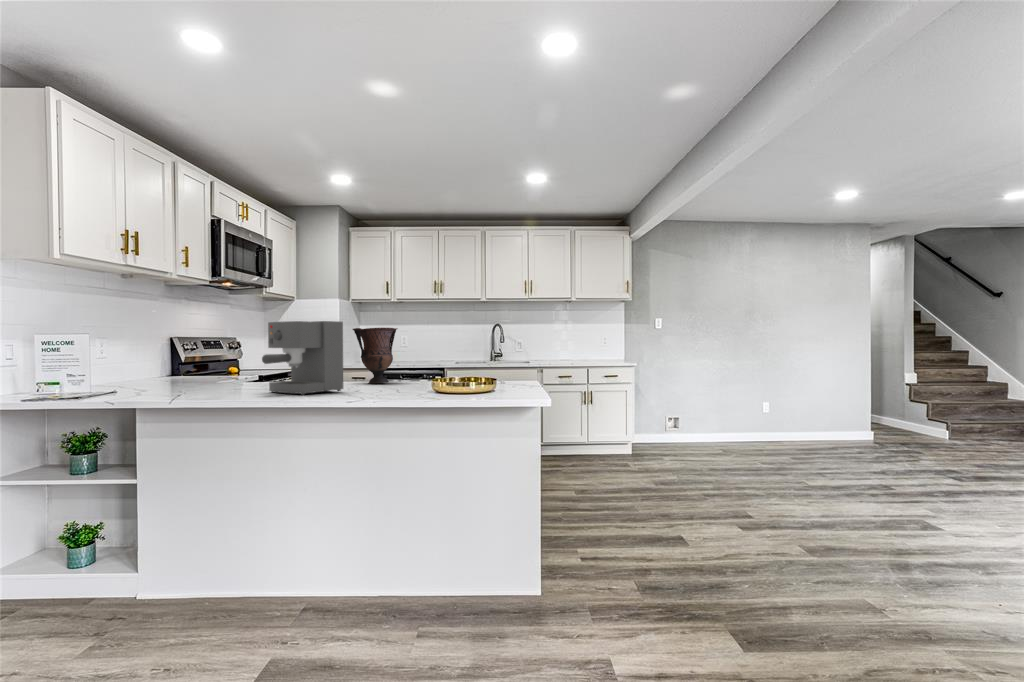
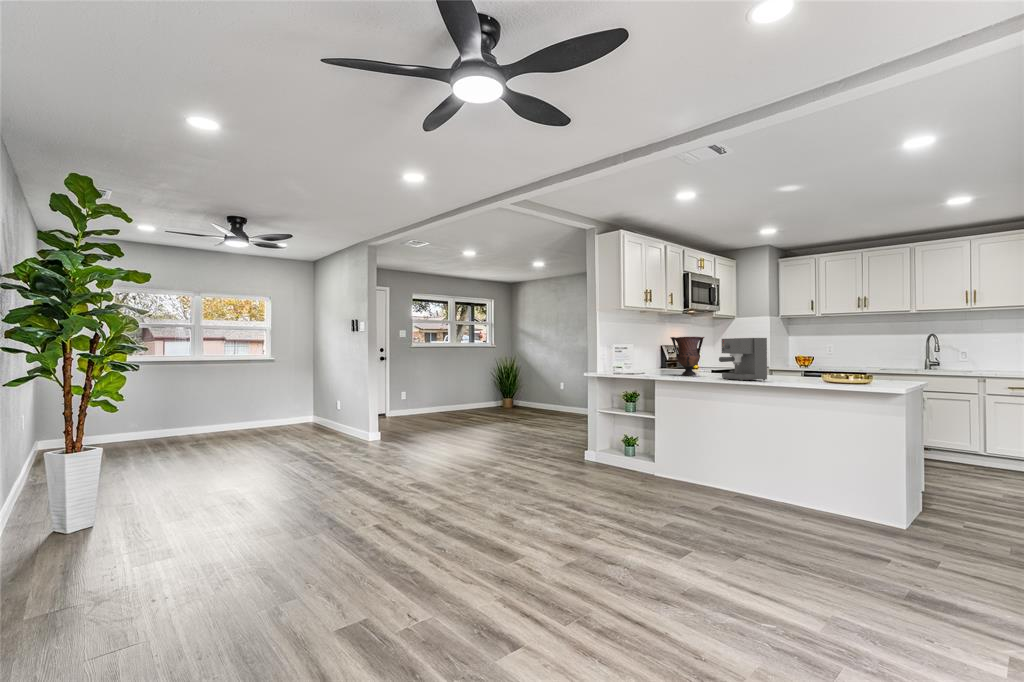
vase: present [353,328,397,384] -> present [670,337,704,375]

